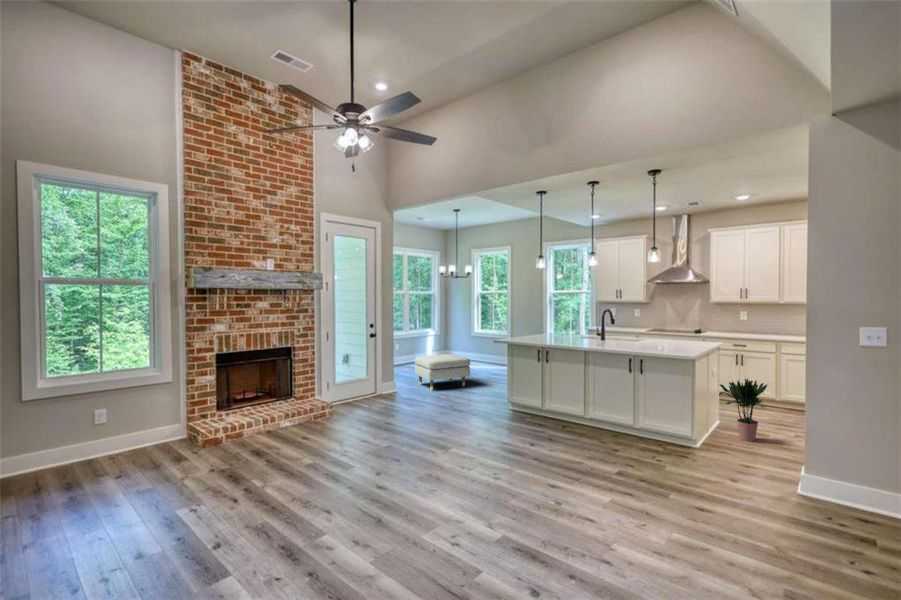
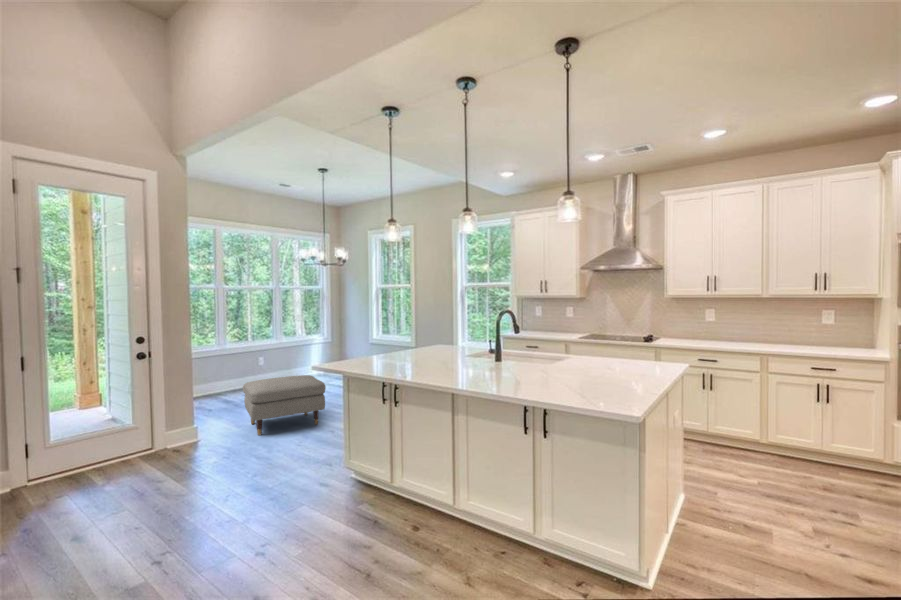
potted plant: present [719,379,767,441] -> none [682,428,777,560]

